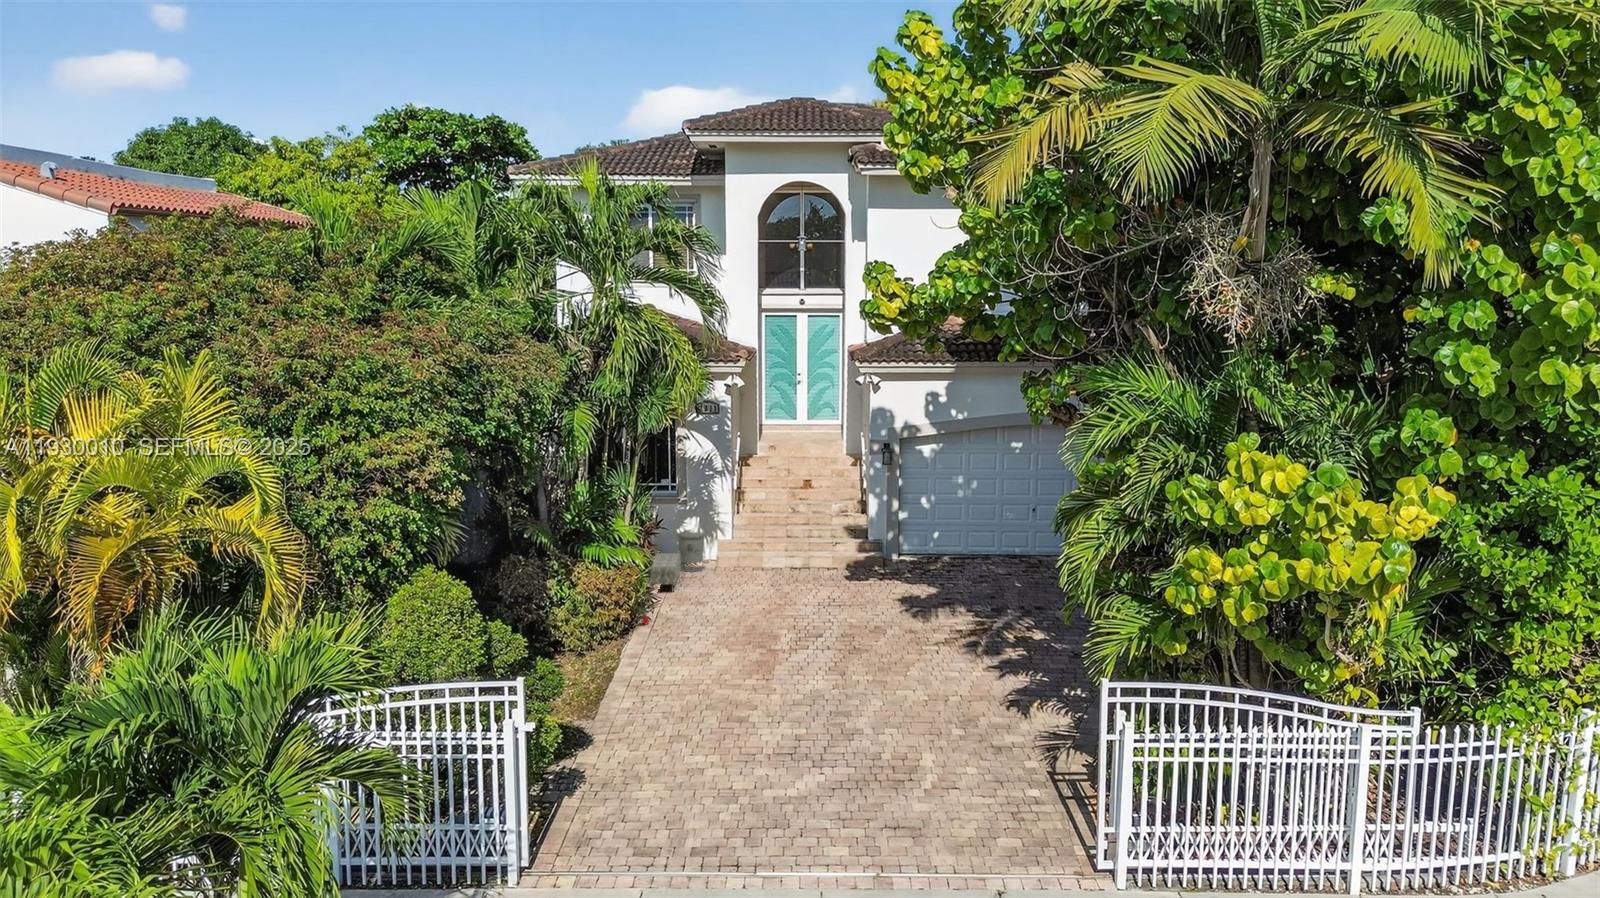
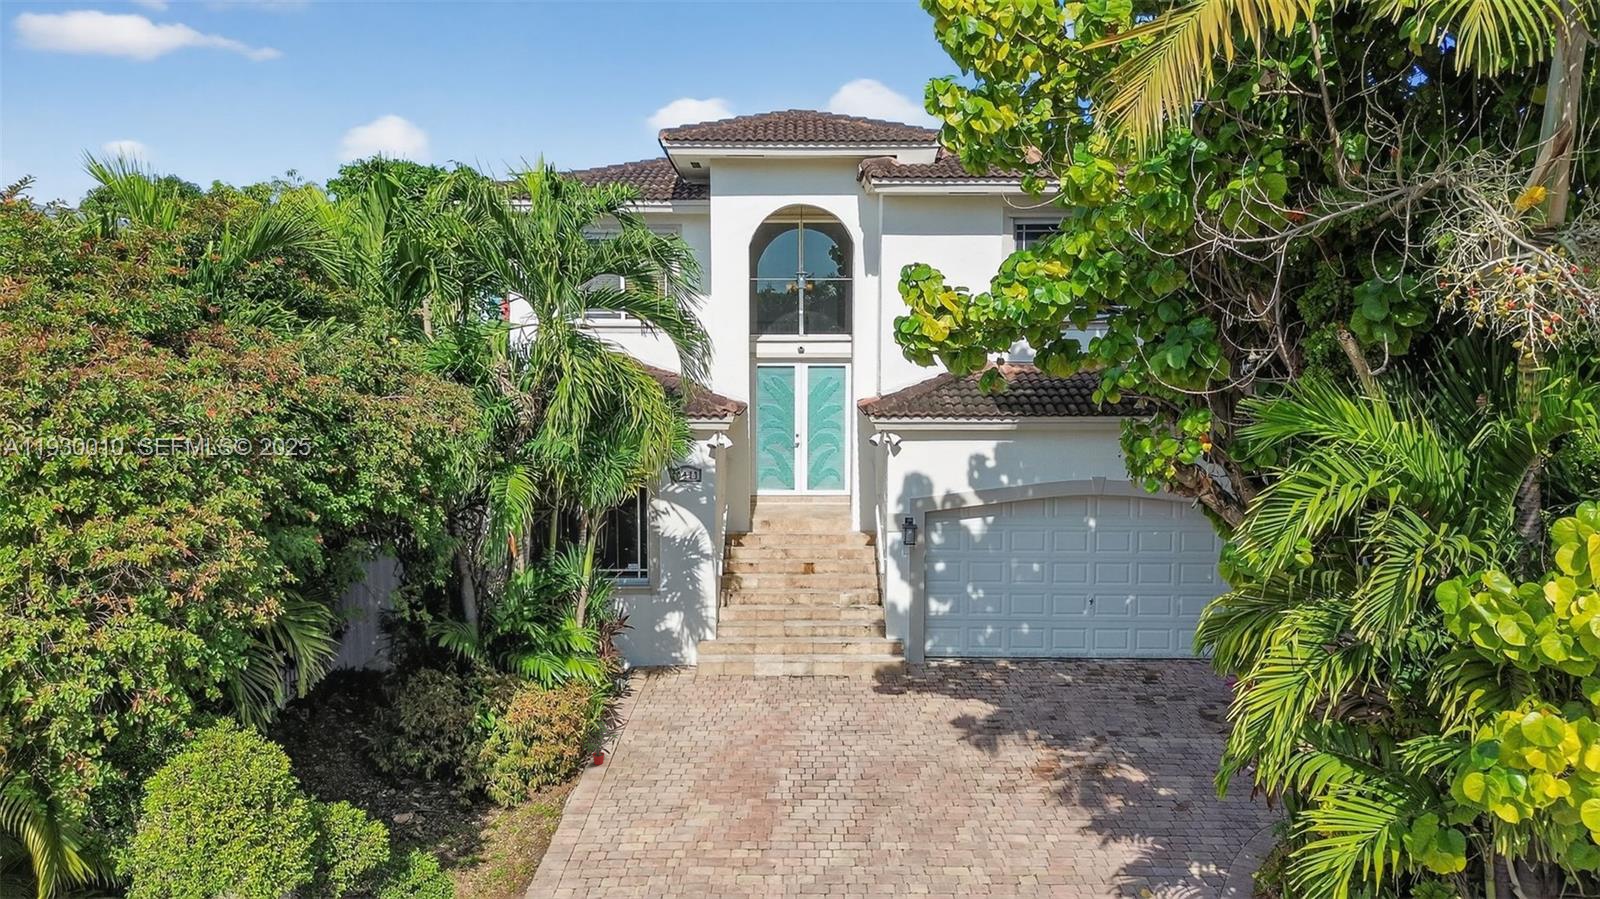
trash can: present [678,531,705,572] -> none [650,625,684,680]
bench: present [650,553,681,591] -> none [609,657,653,711]

